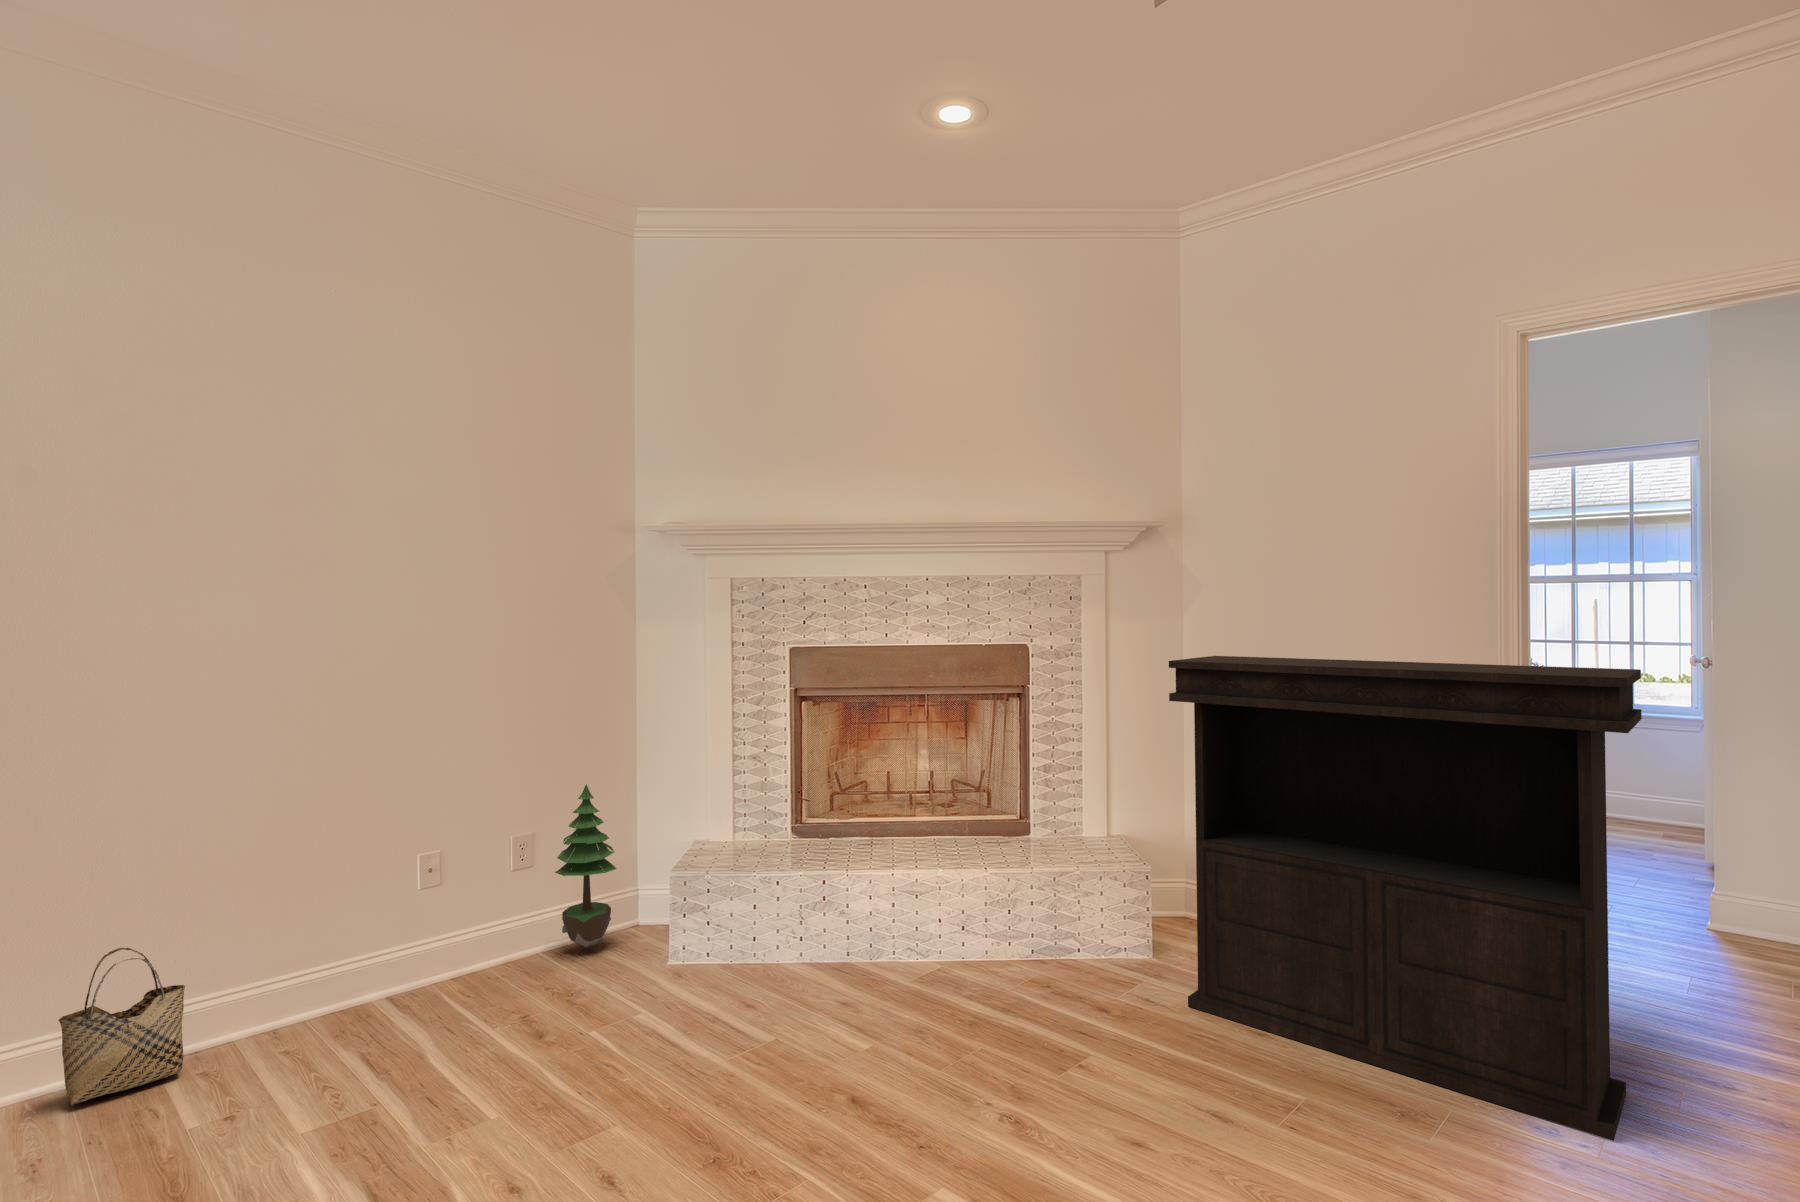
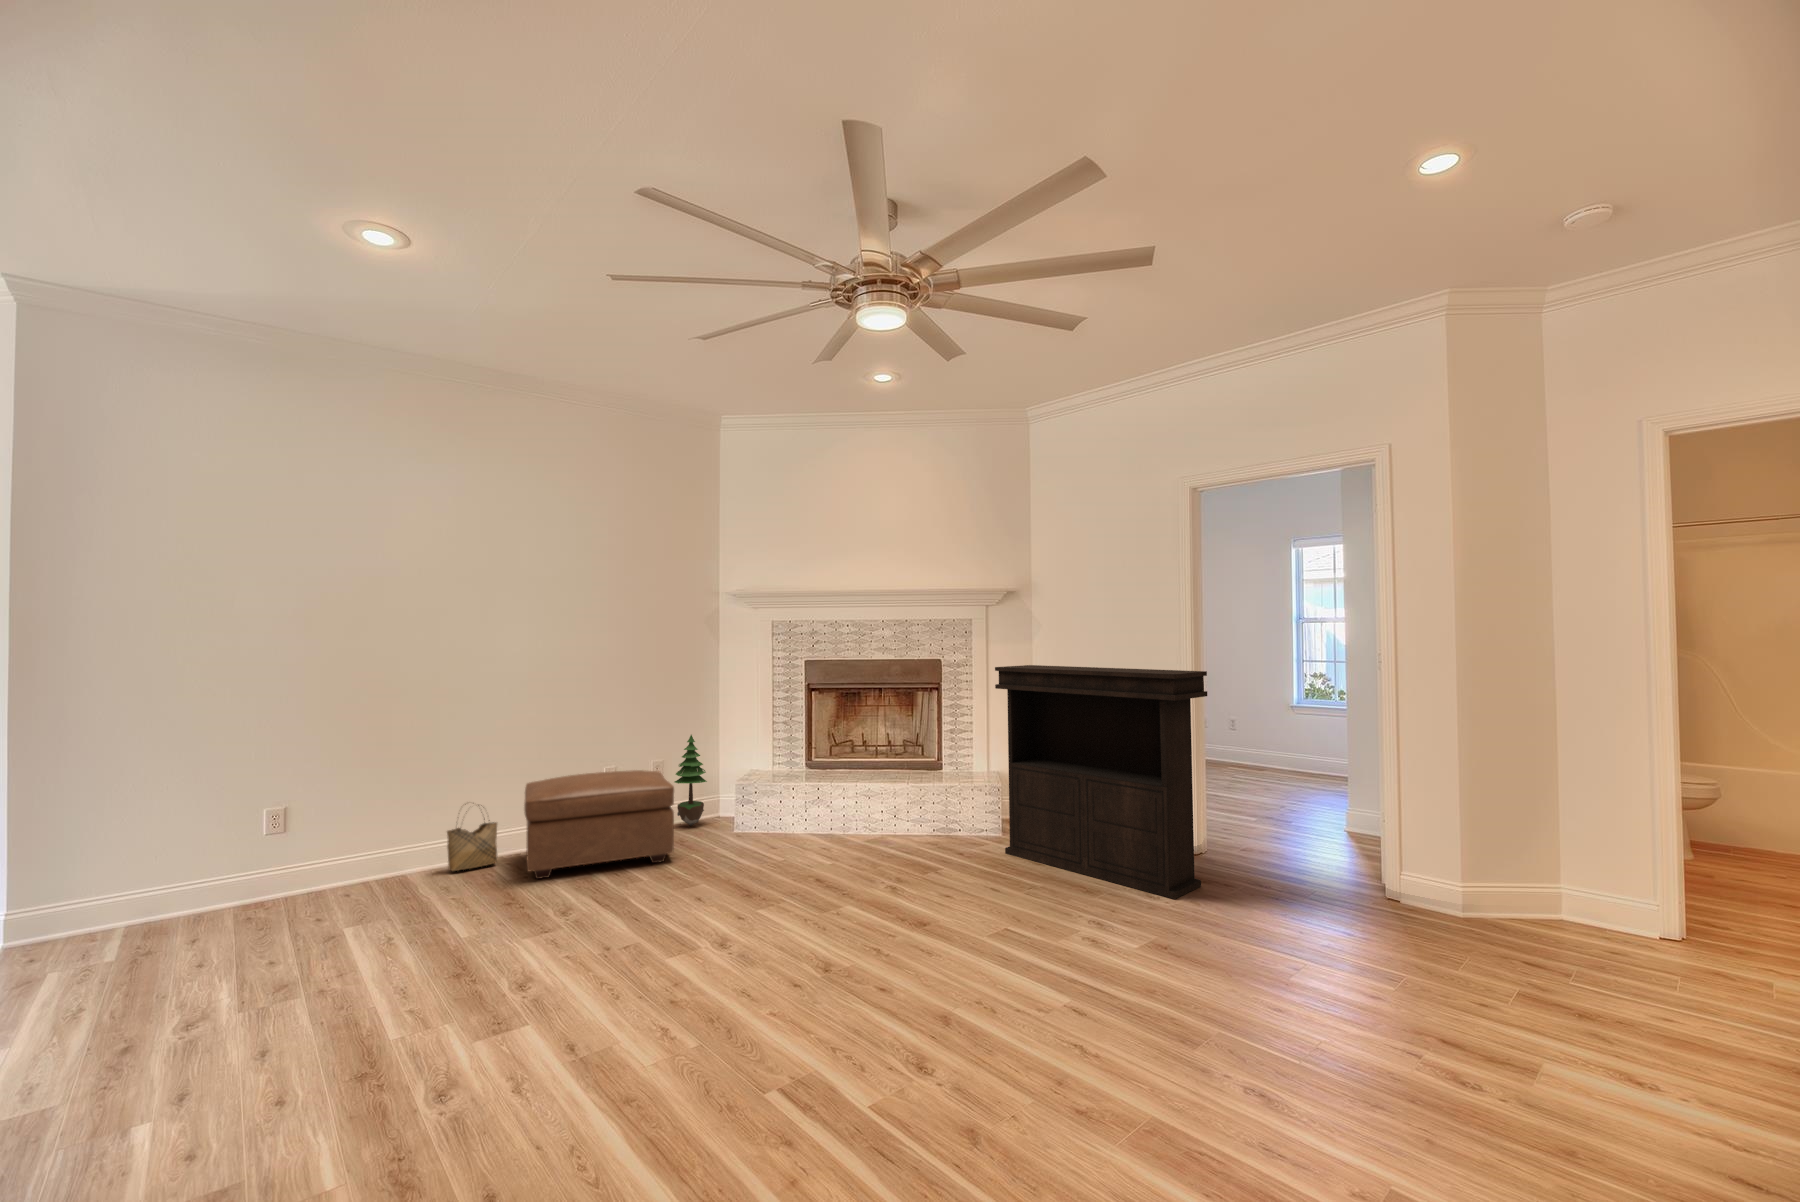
ottoman: none [225,860,554,1122] -> present [524,770,674,879]

